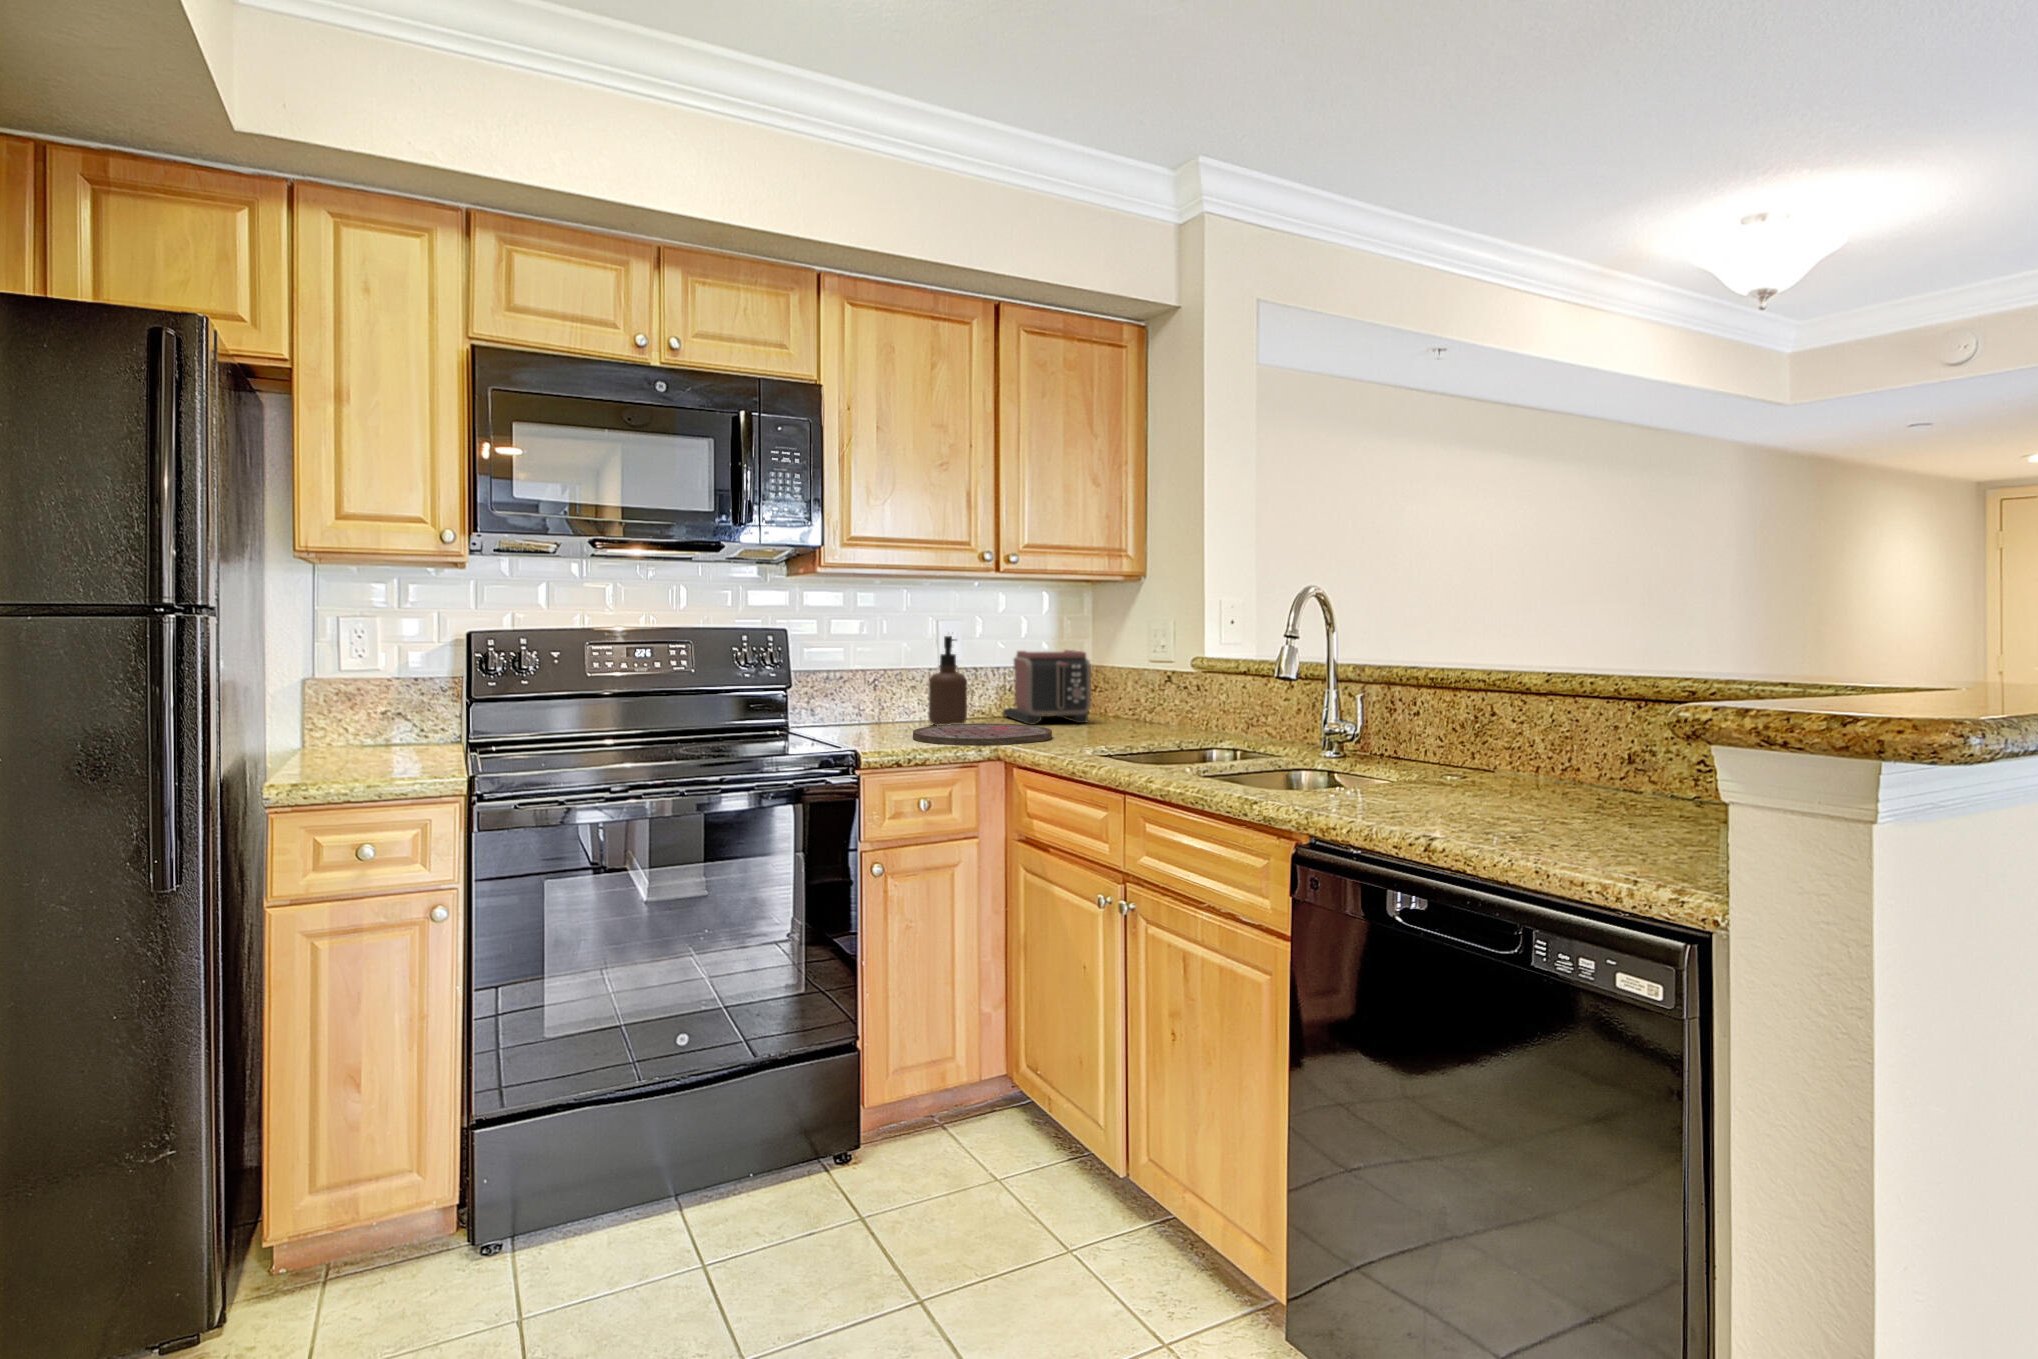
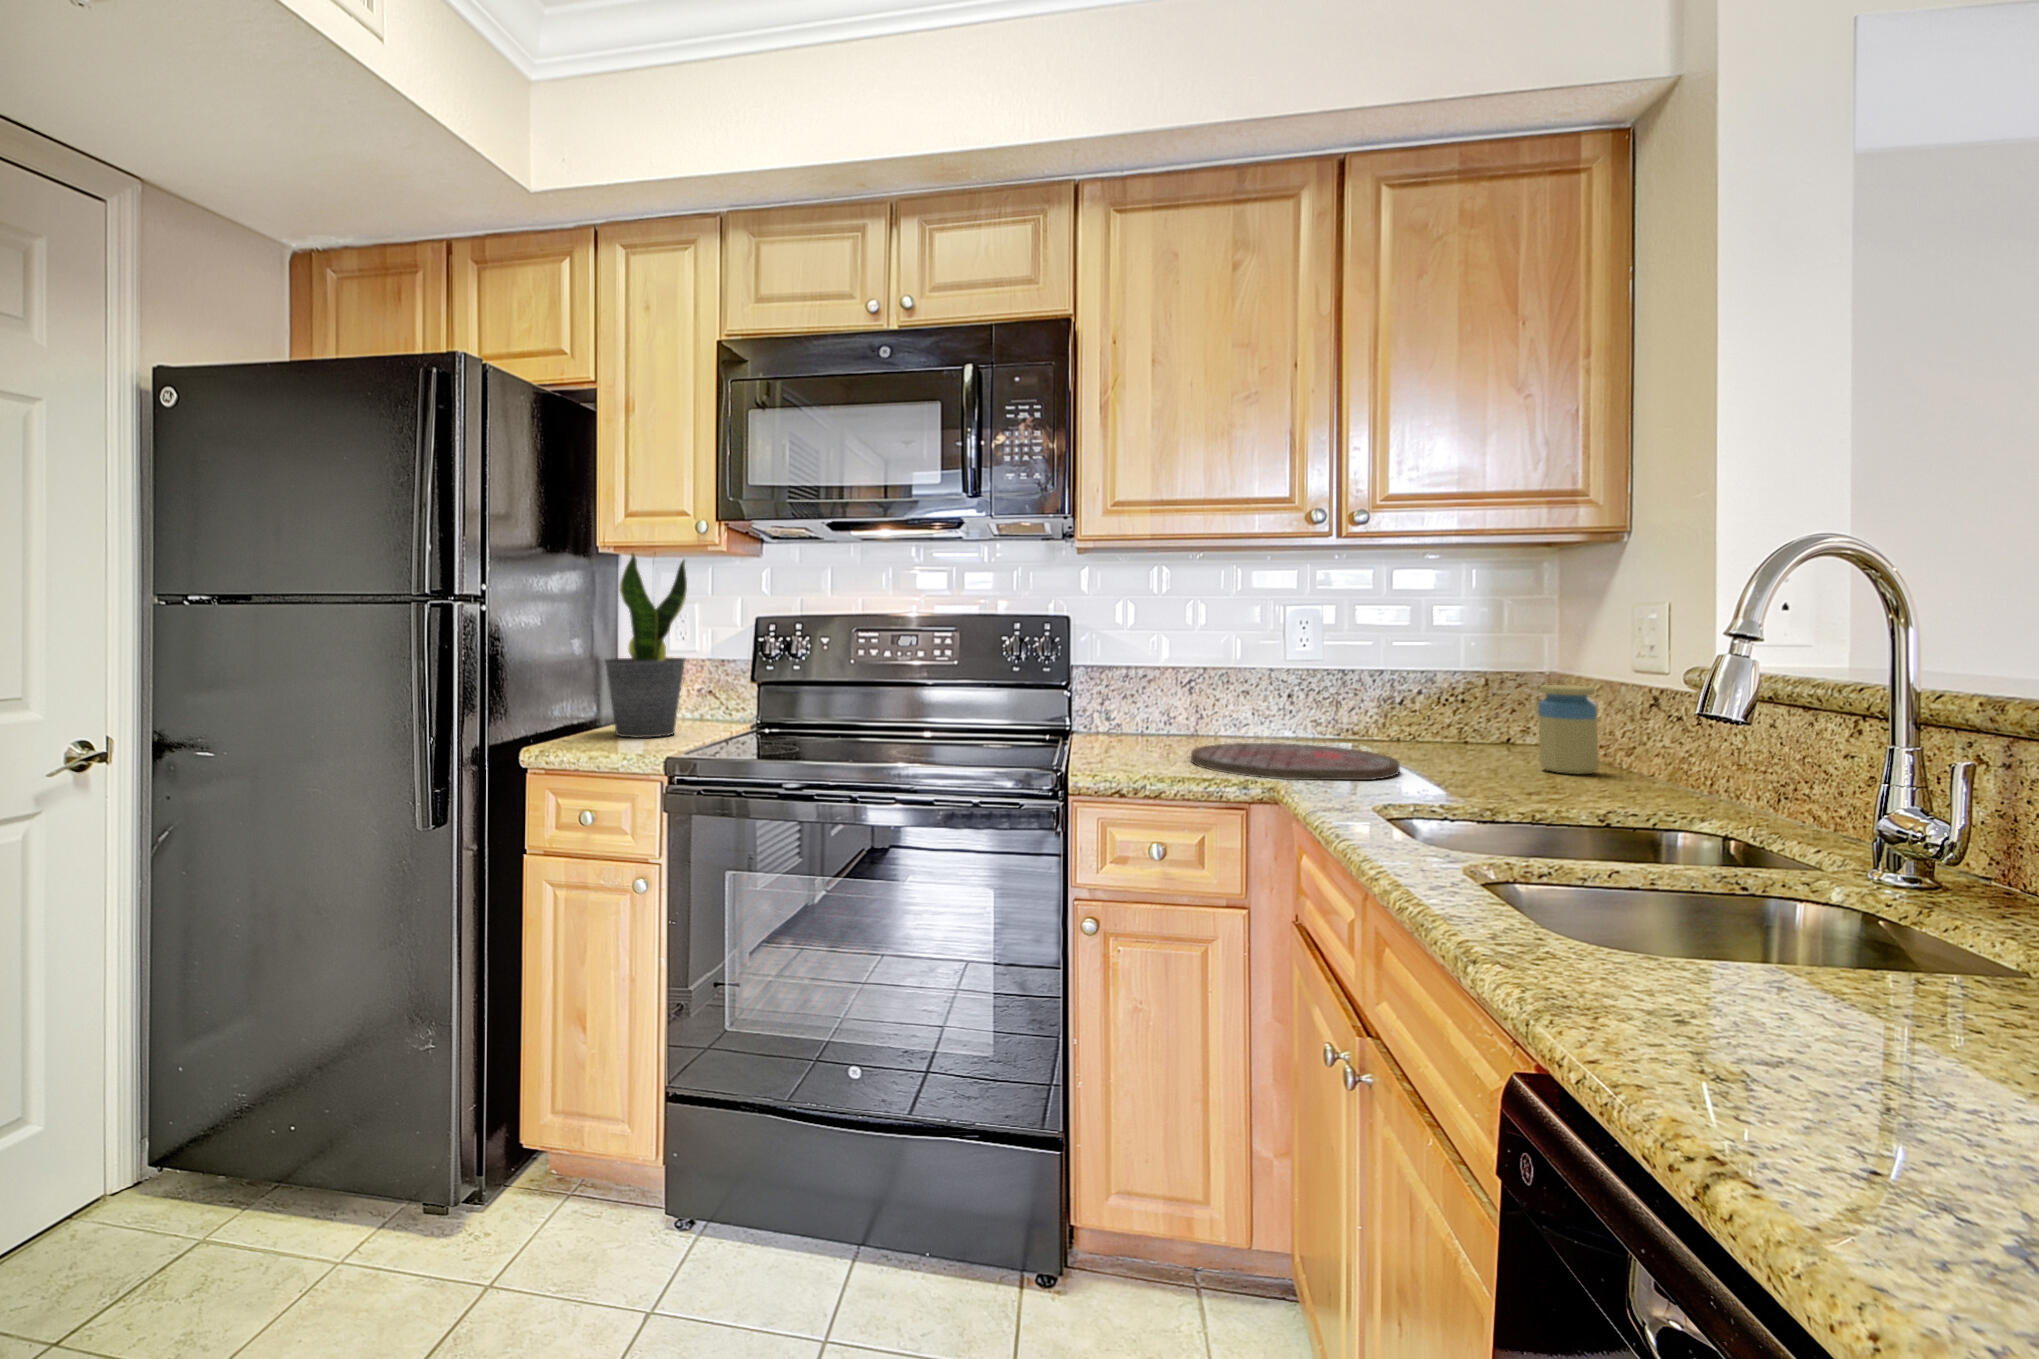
potted plant: none [323,563,430,770] -> present [605,553,687,738]
soap dispenser: present [928,636,967,725] -> none [1270,626,1326,745]
toaster: present [1003,650,1091,725] -> none [1409,646,1527,759]
jar: none [1107,672,1140,728] -> present [1538,685,1599,774]

